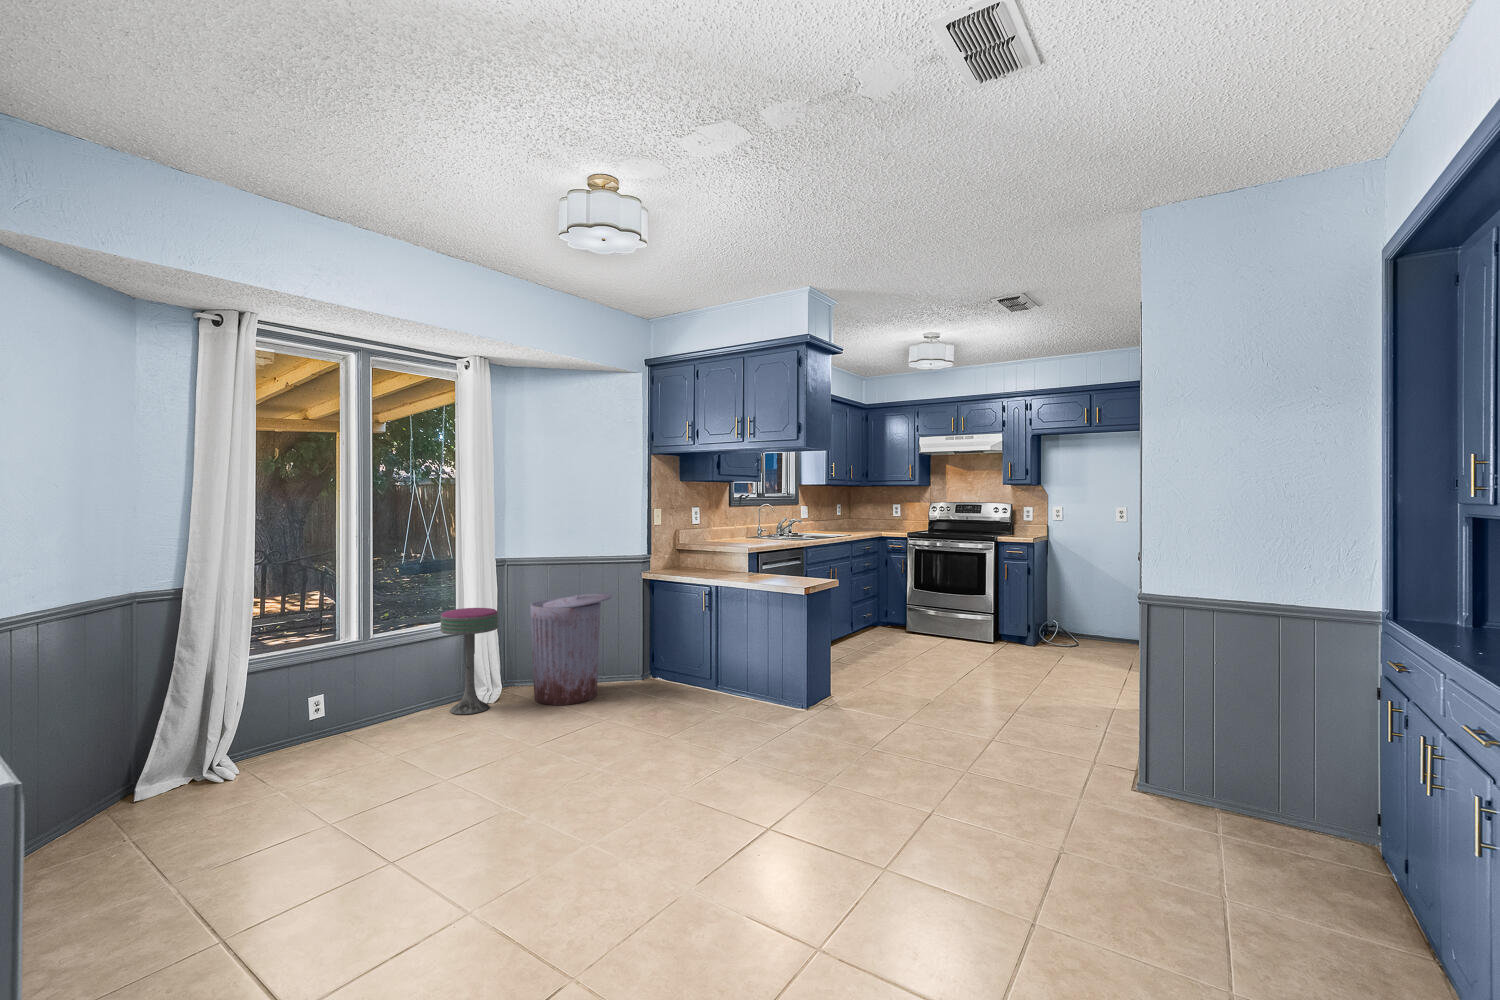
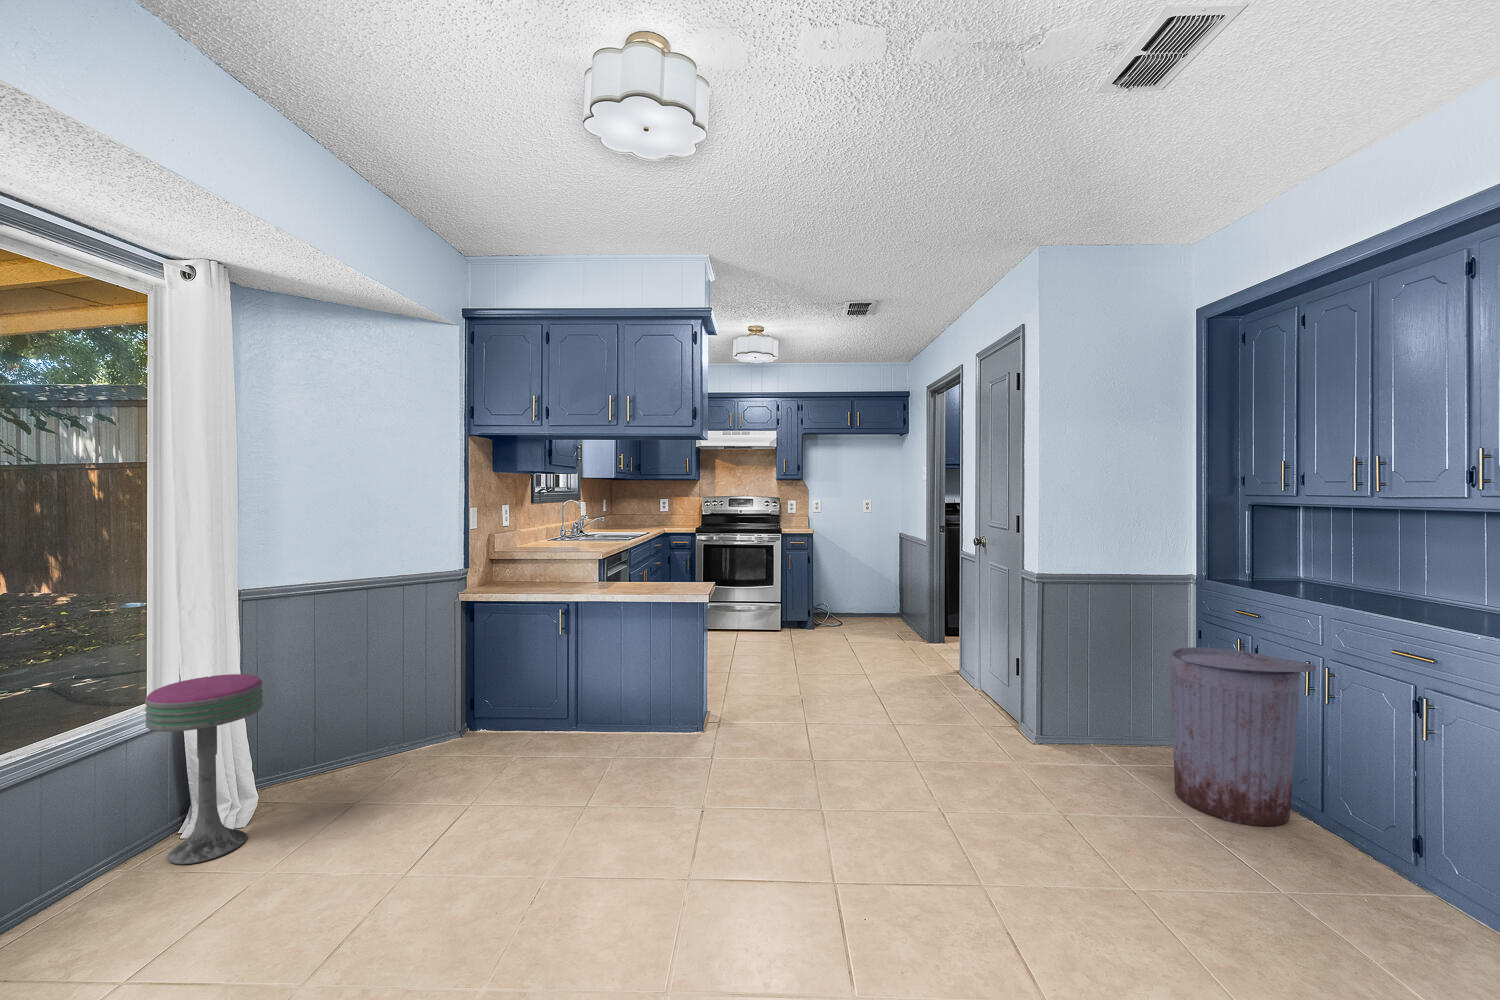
trash can: present [530,593,612,705] -> present [1170,647,1316,826]

